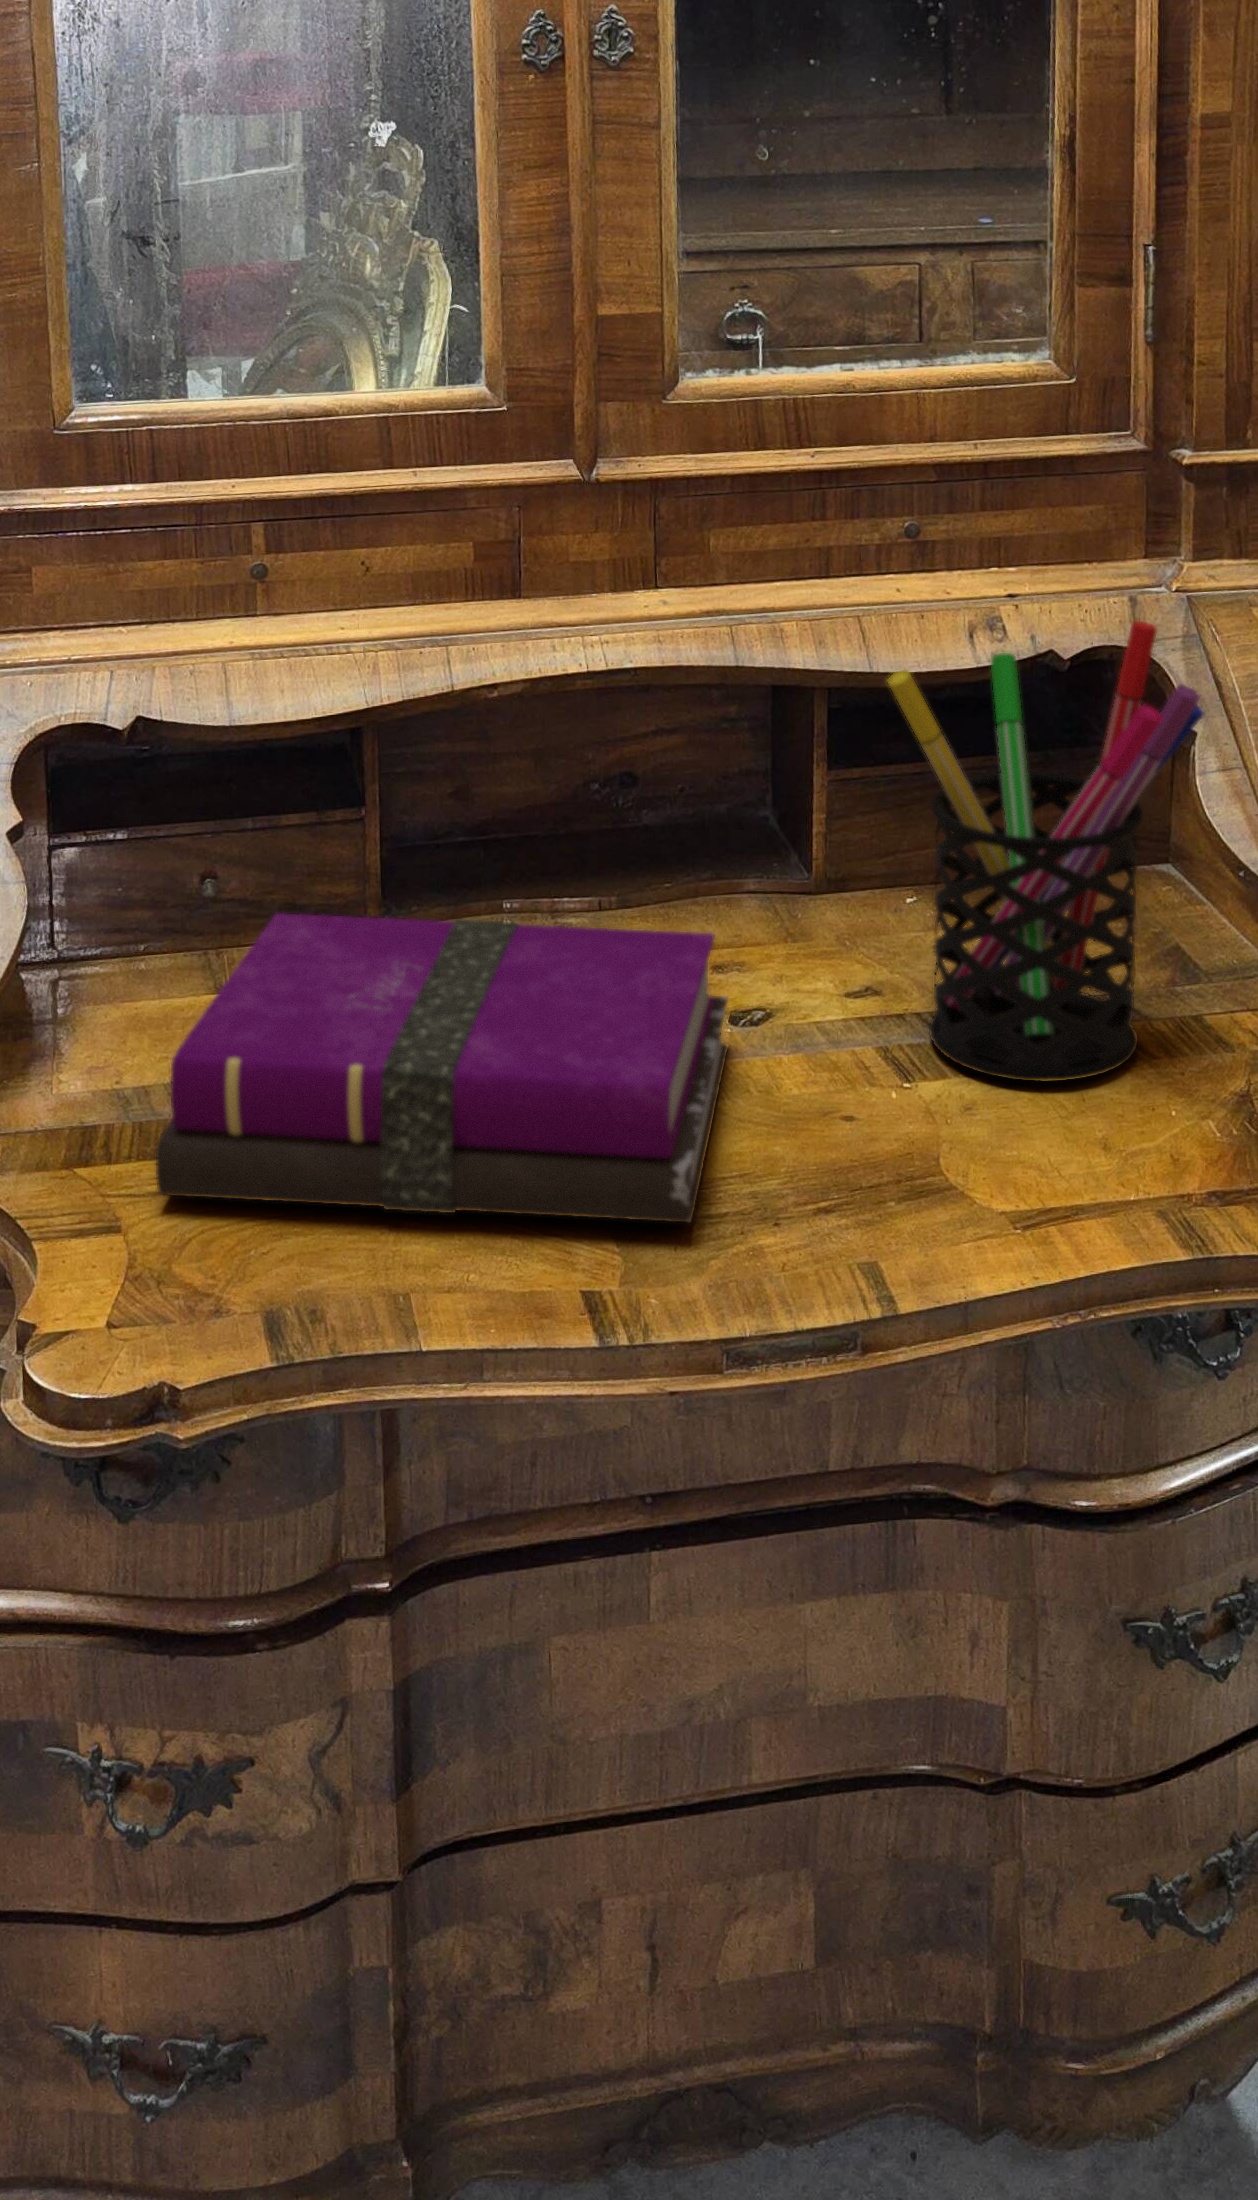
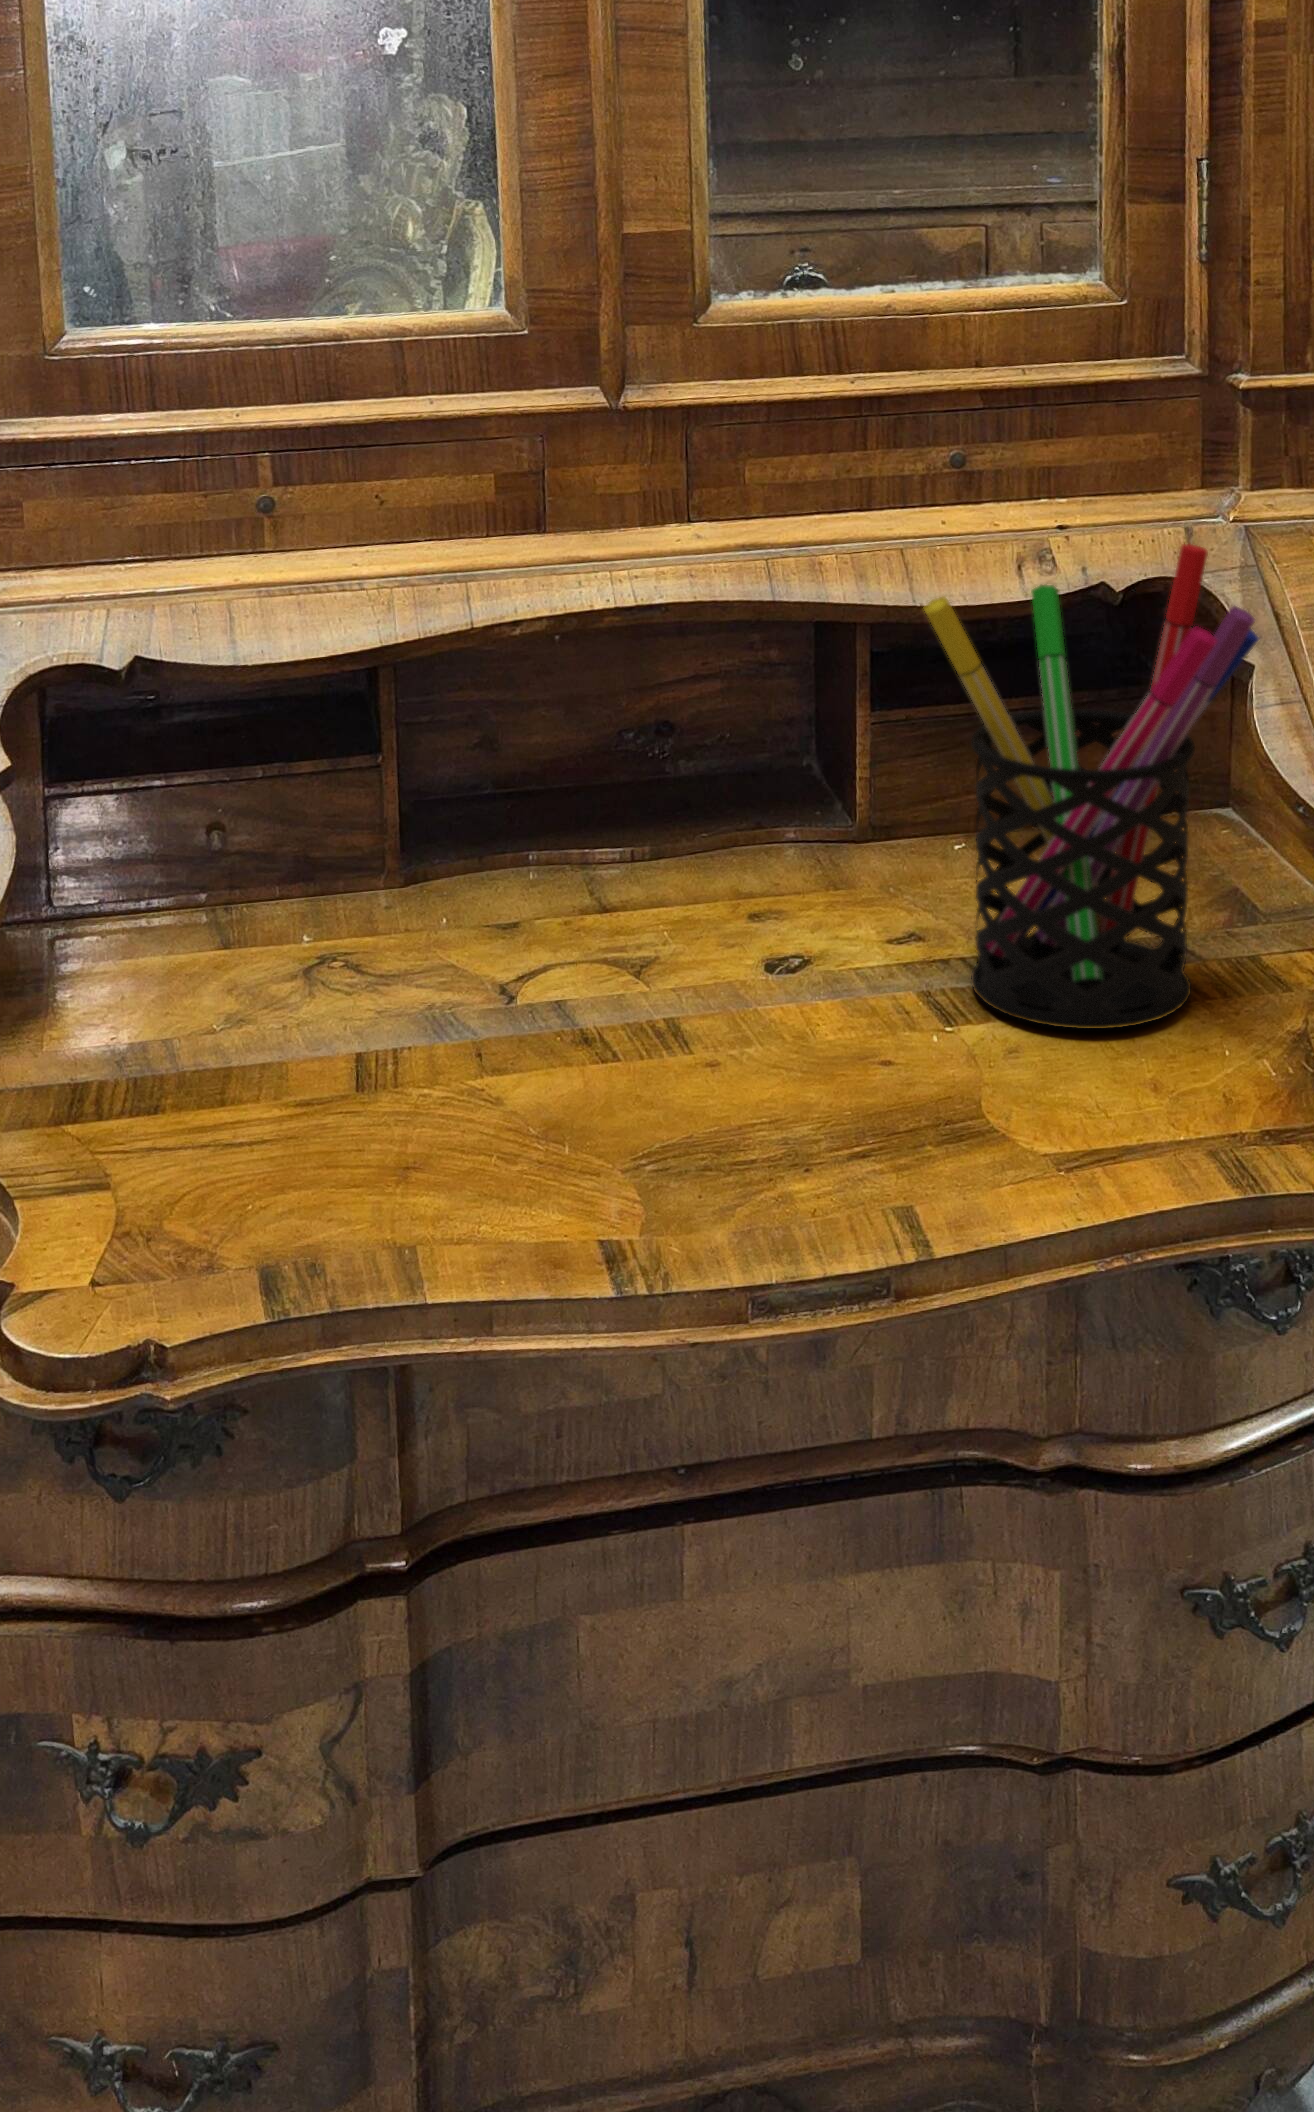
notebook: present [156,913,728,1222] -> none [152,863,759,1170]

